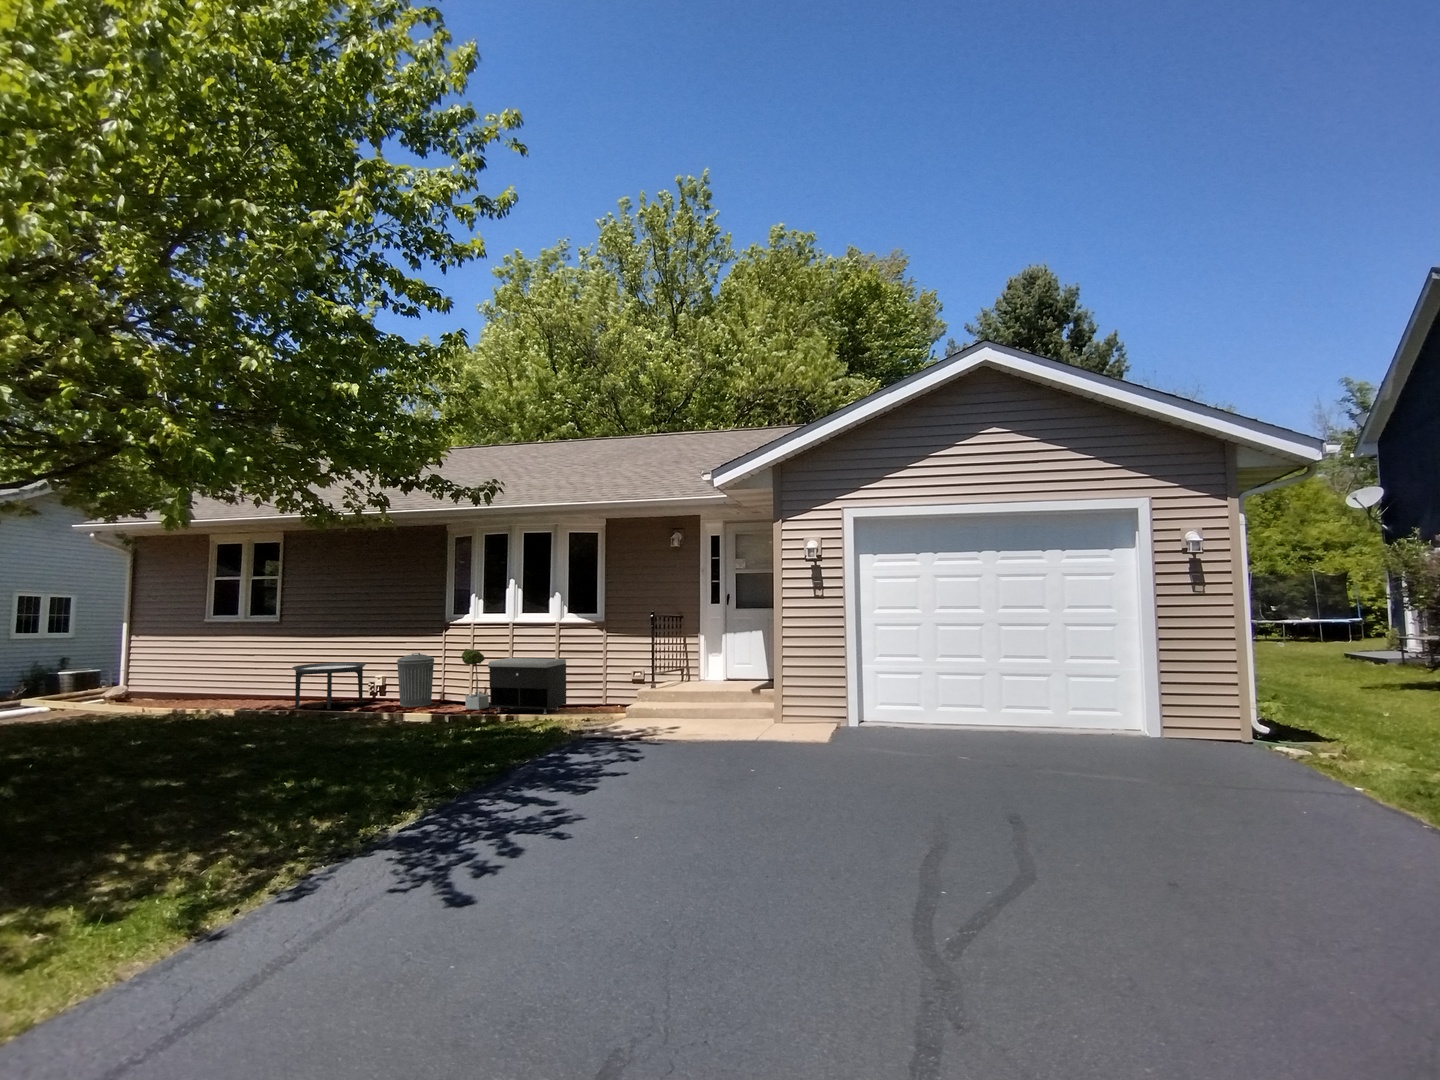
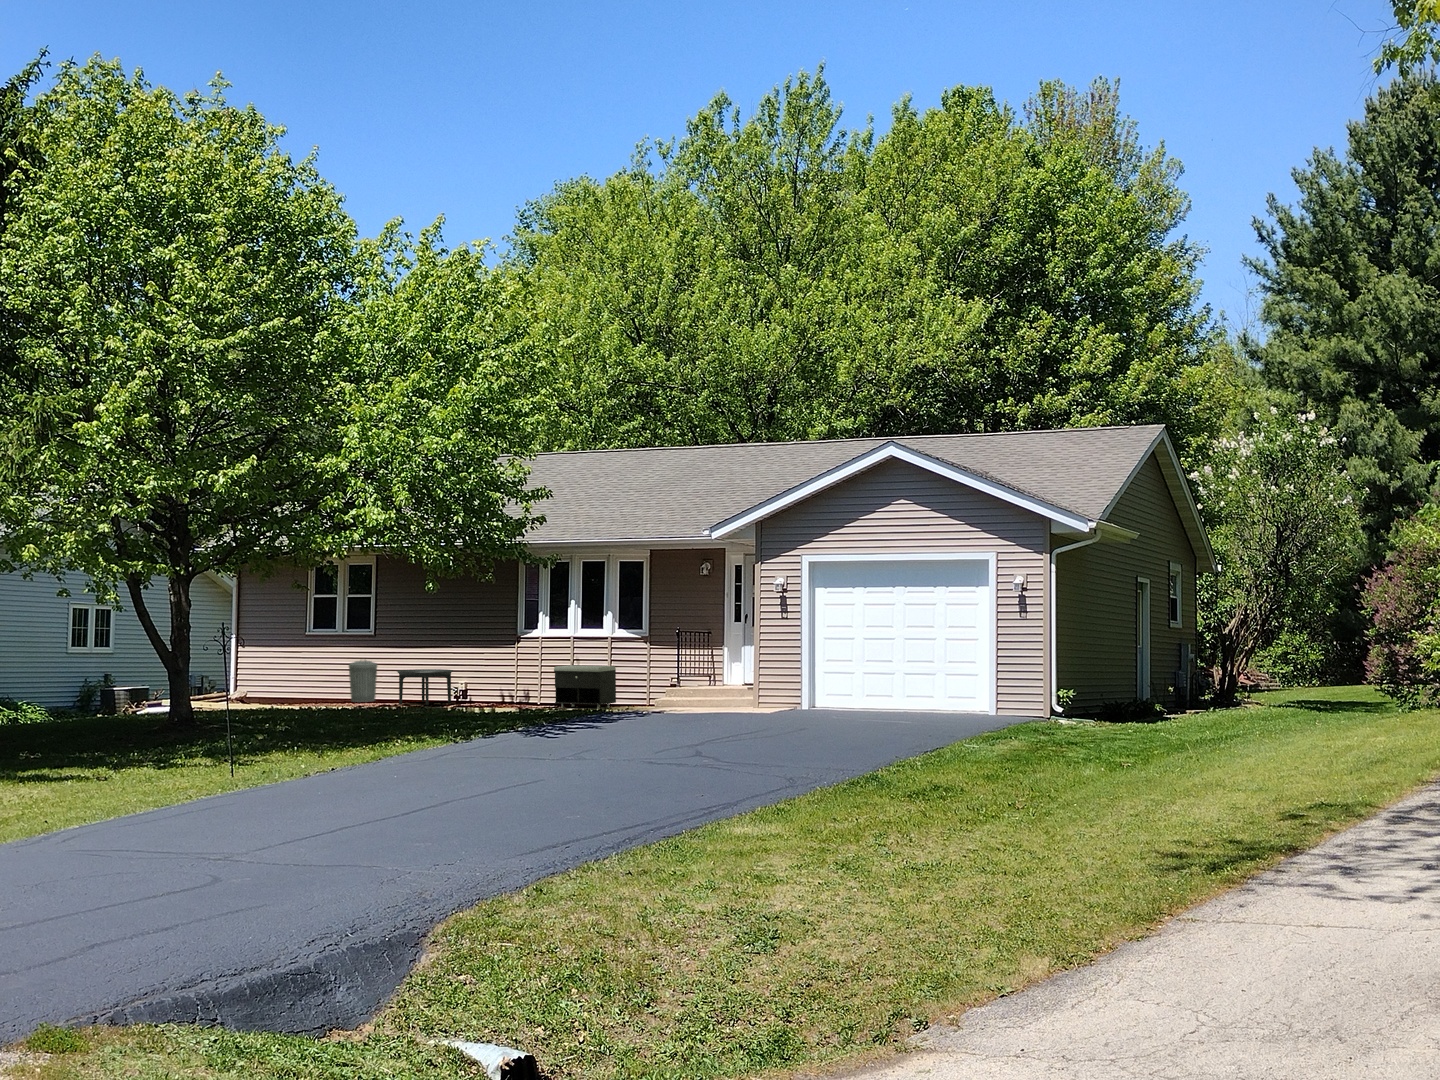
potted tree: present [461,649,489,710] -> none [532,657,555,707]
trash can: present [397,653,434,707] -> present [349,660,377,702]

